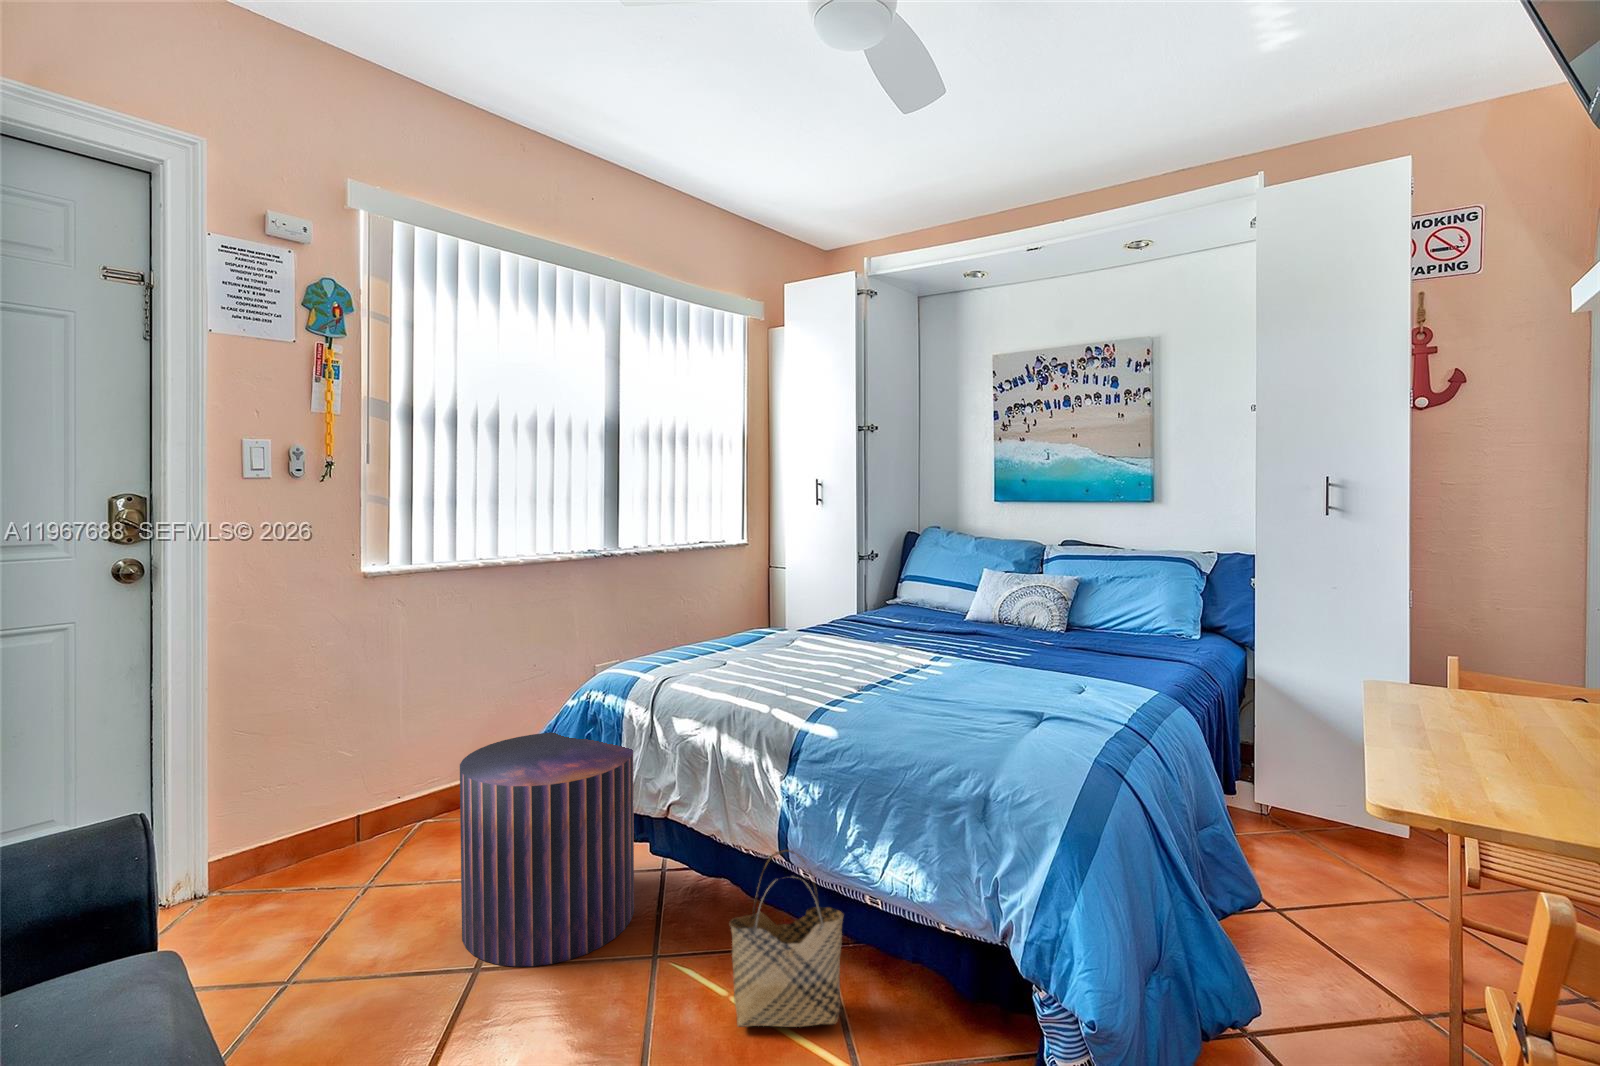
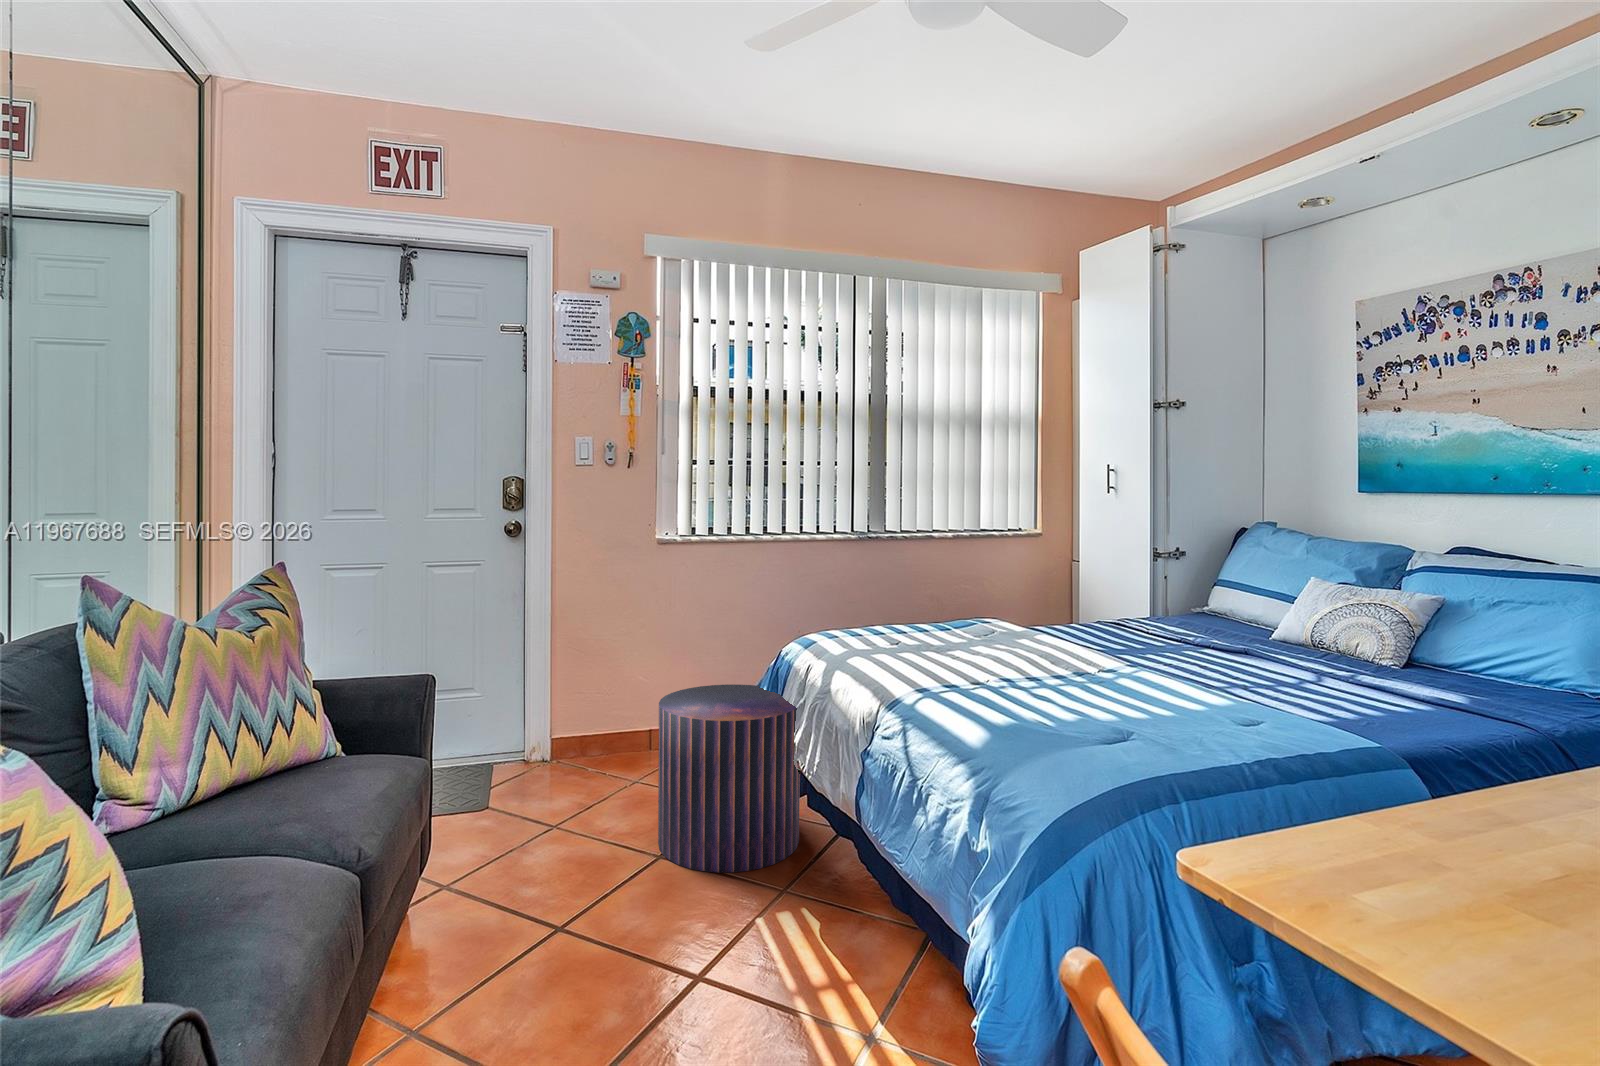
woven basket: present [729,849,844,1027] -> none [796,814,904,989]

